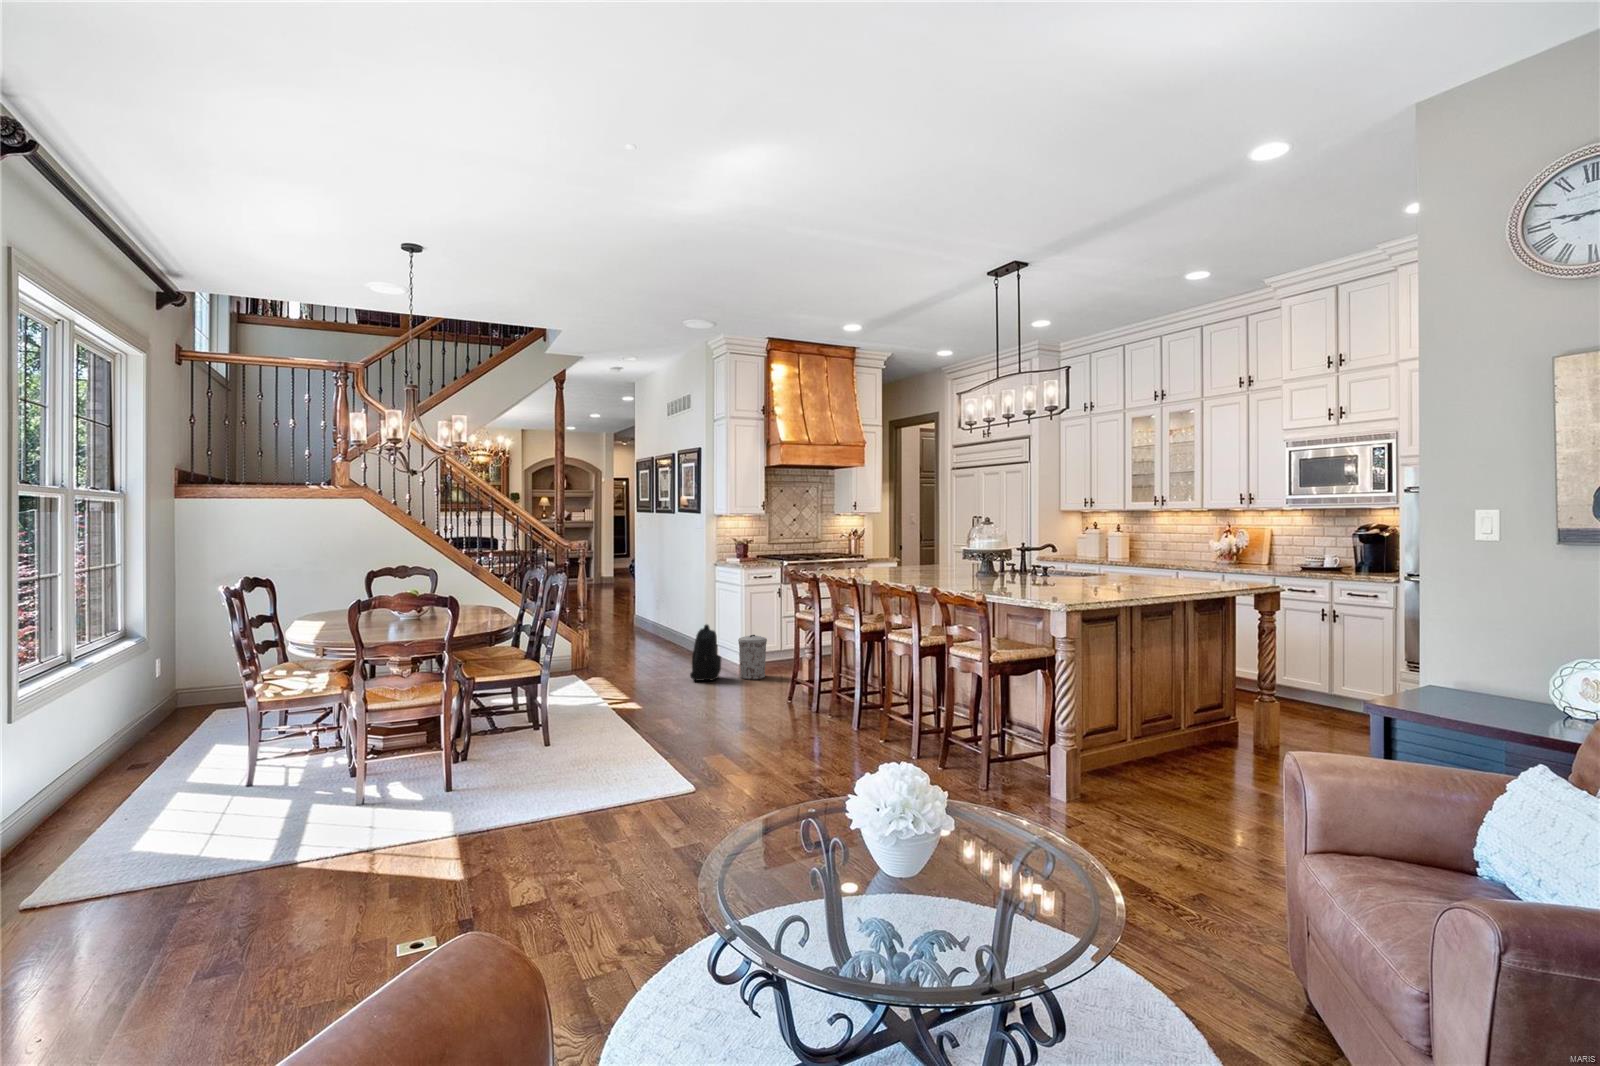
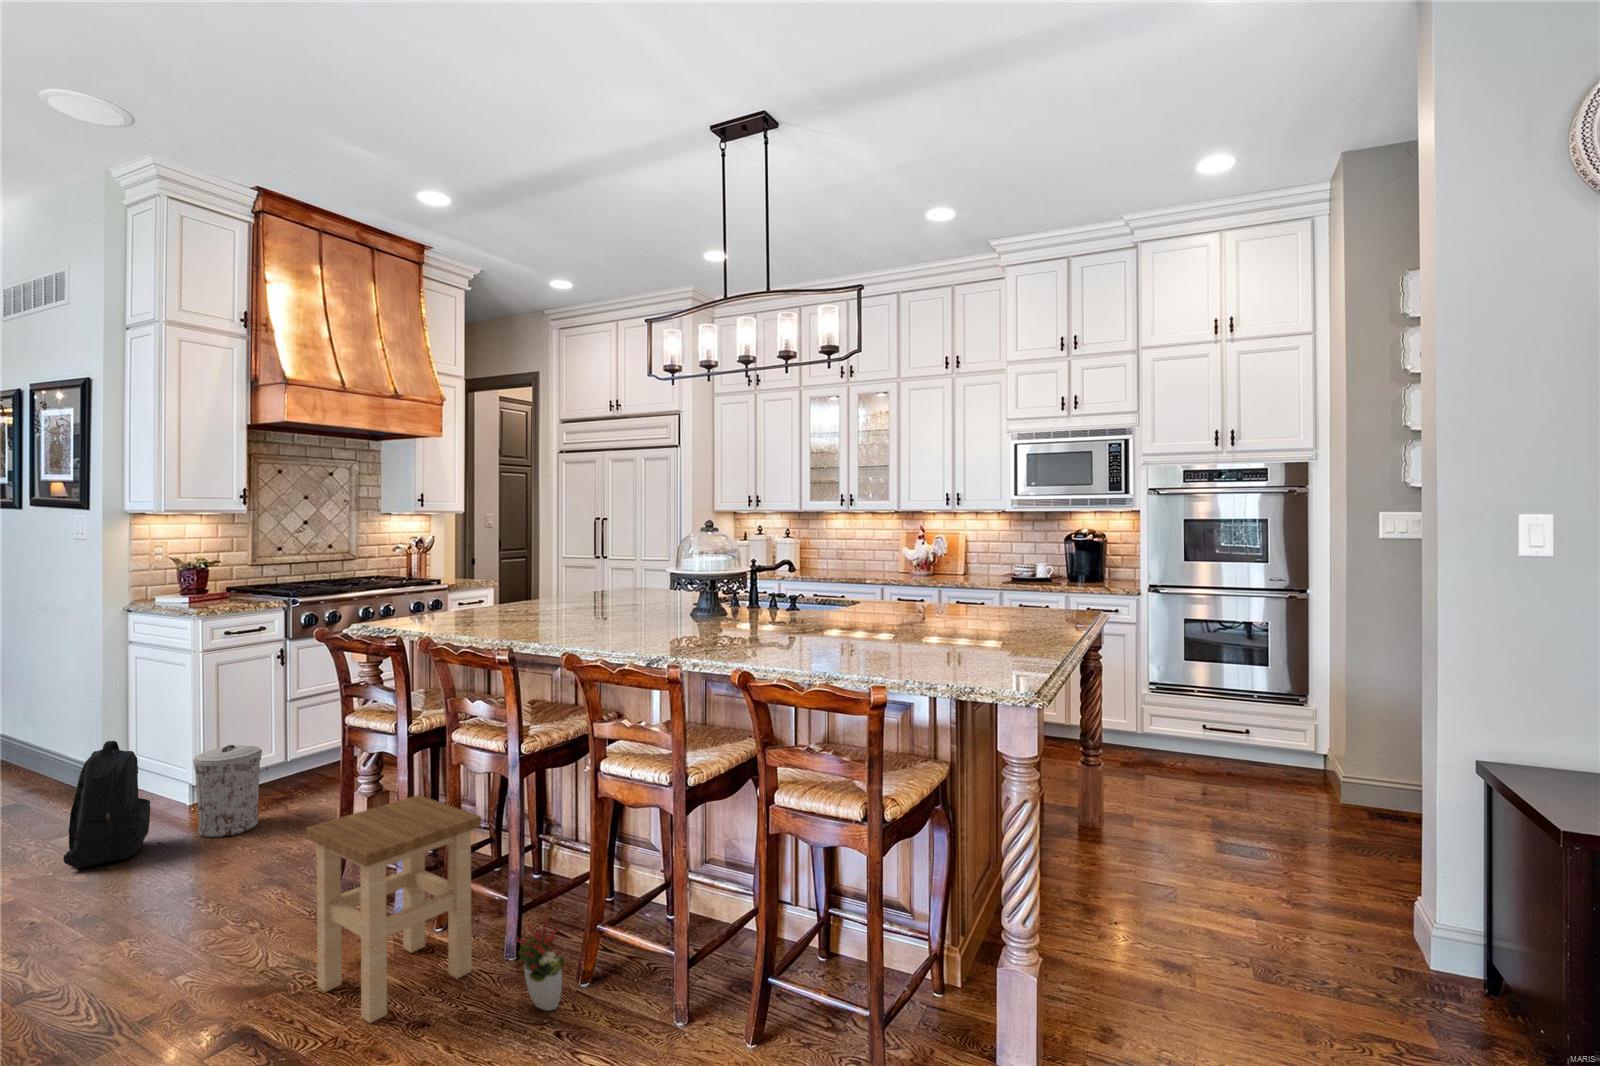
stool: none [772,651,840,737] -> present [306,795,481,1023]
decorative plant: none [847,703,868,747] -> present [517,913,564,1011]

